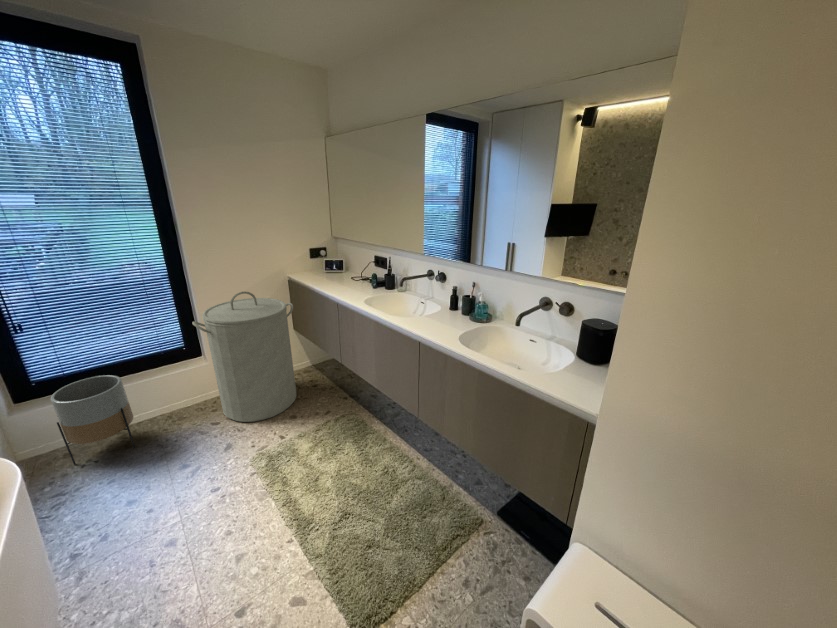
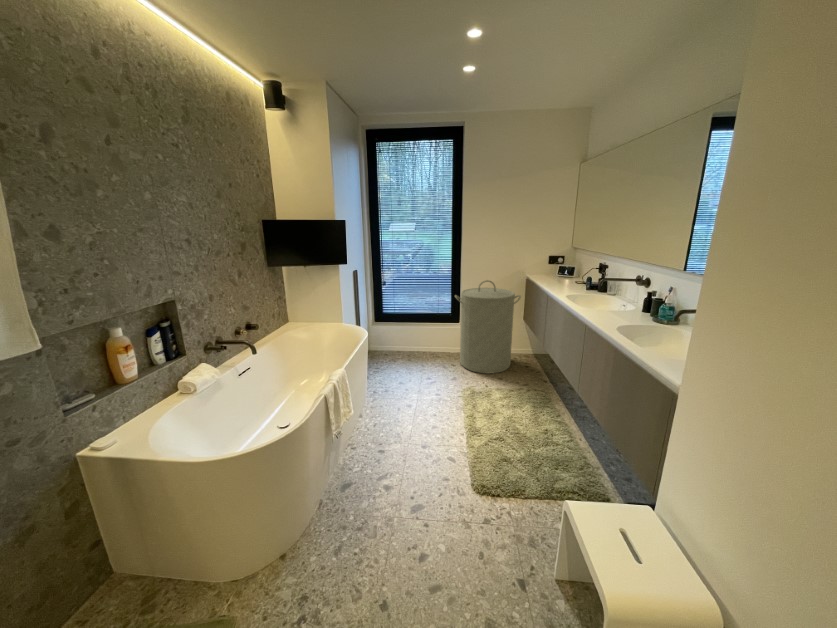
planter: present [51,375,135,465] -> none [388,317,417,362]

